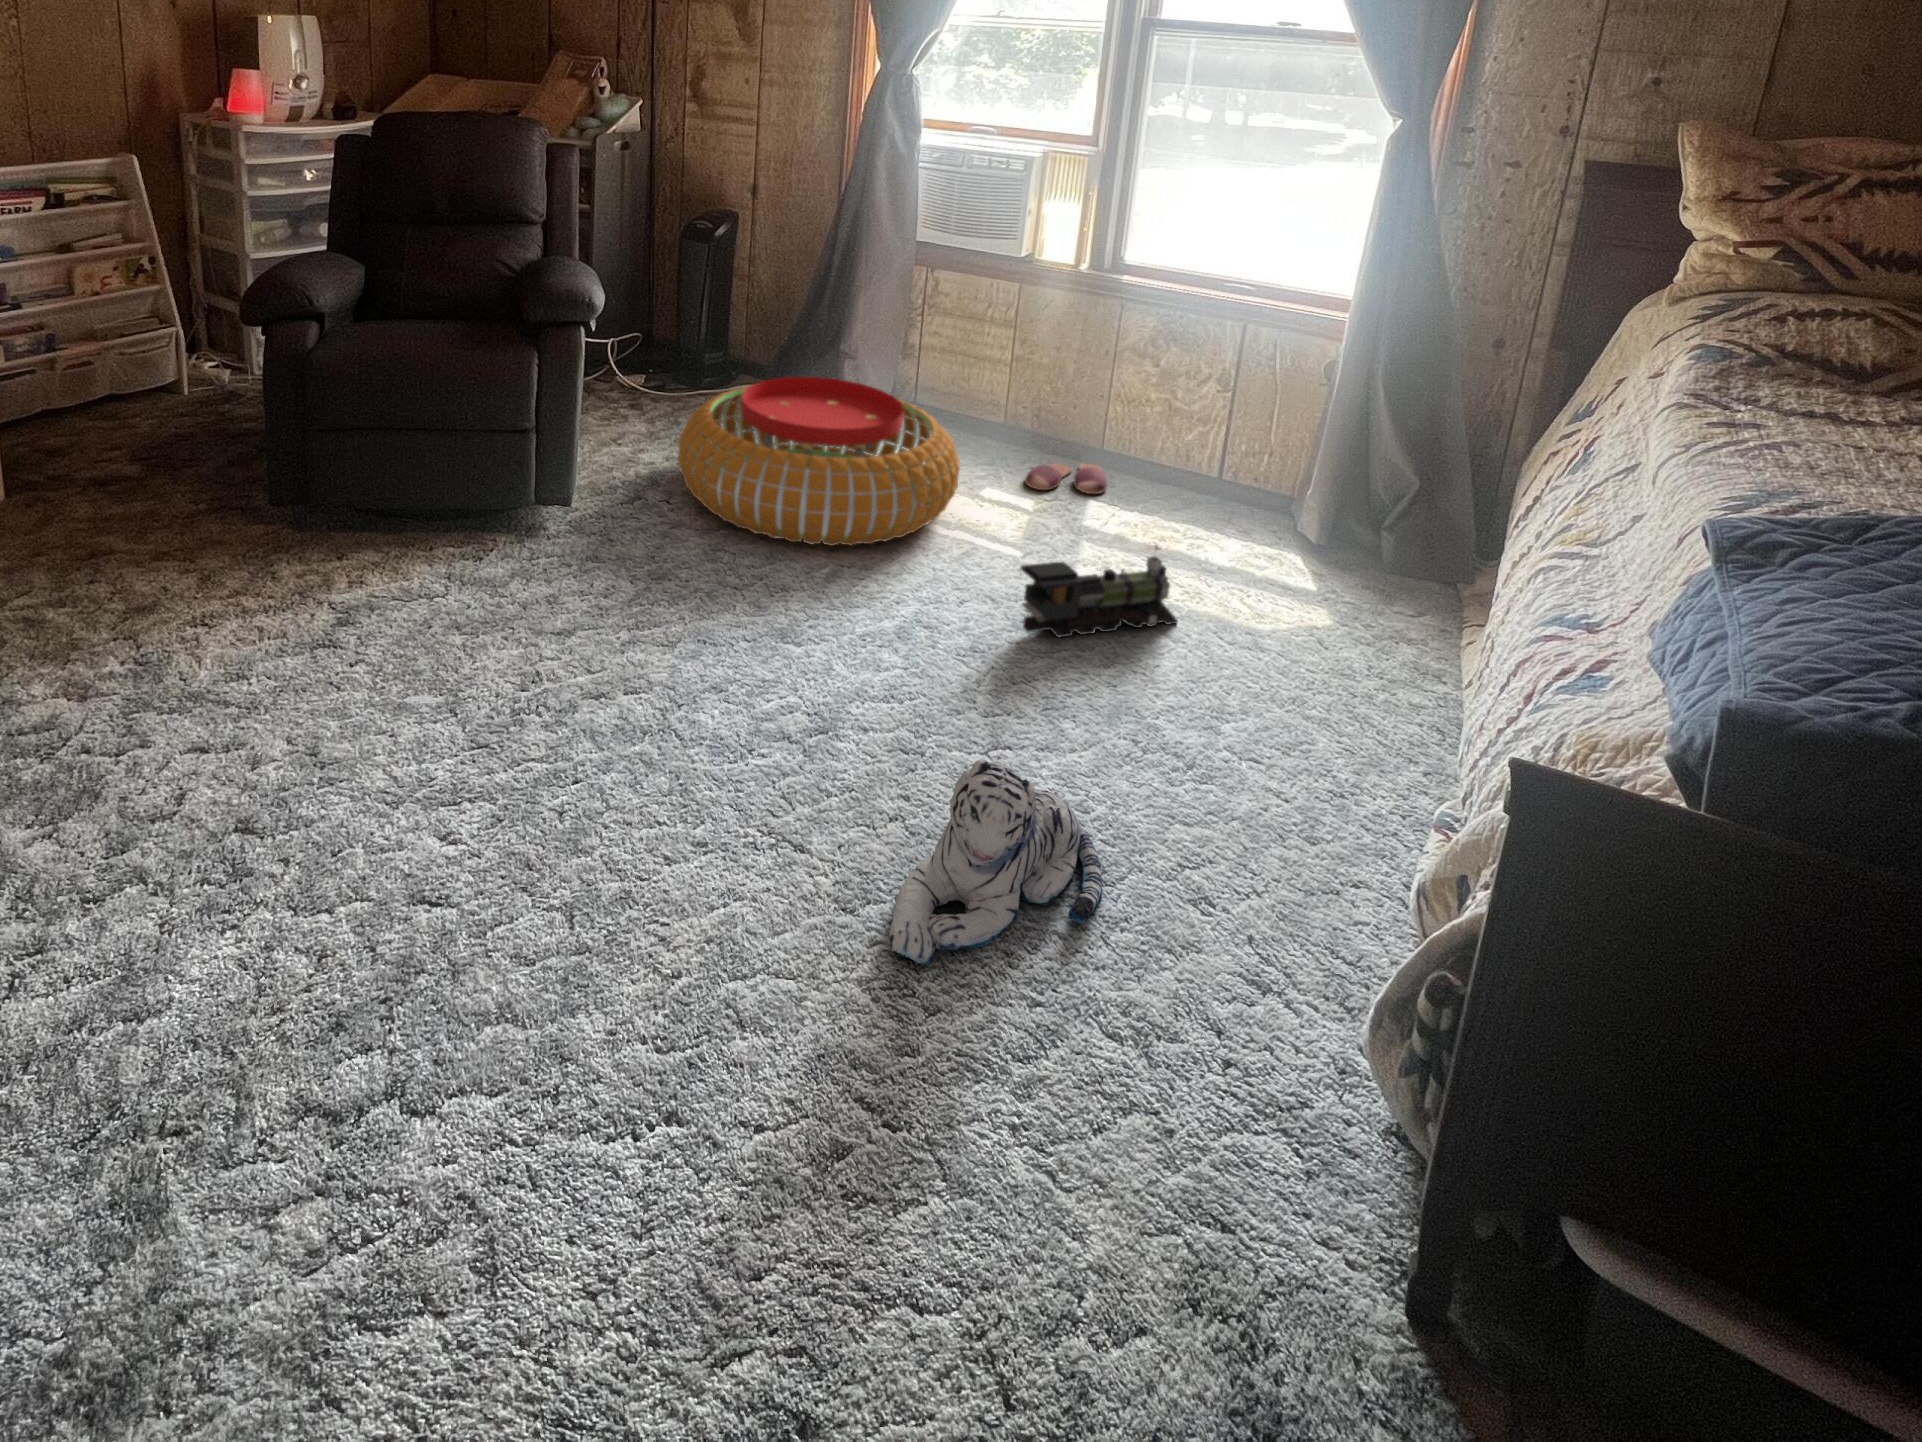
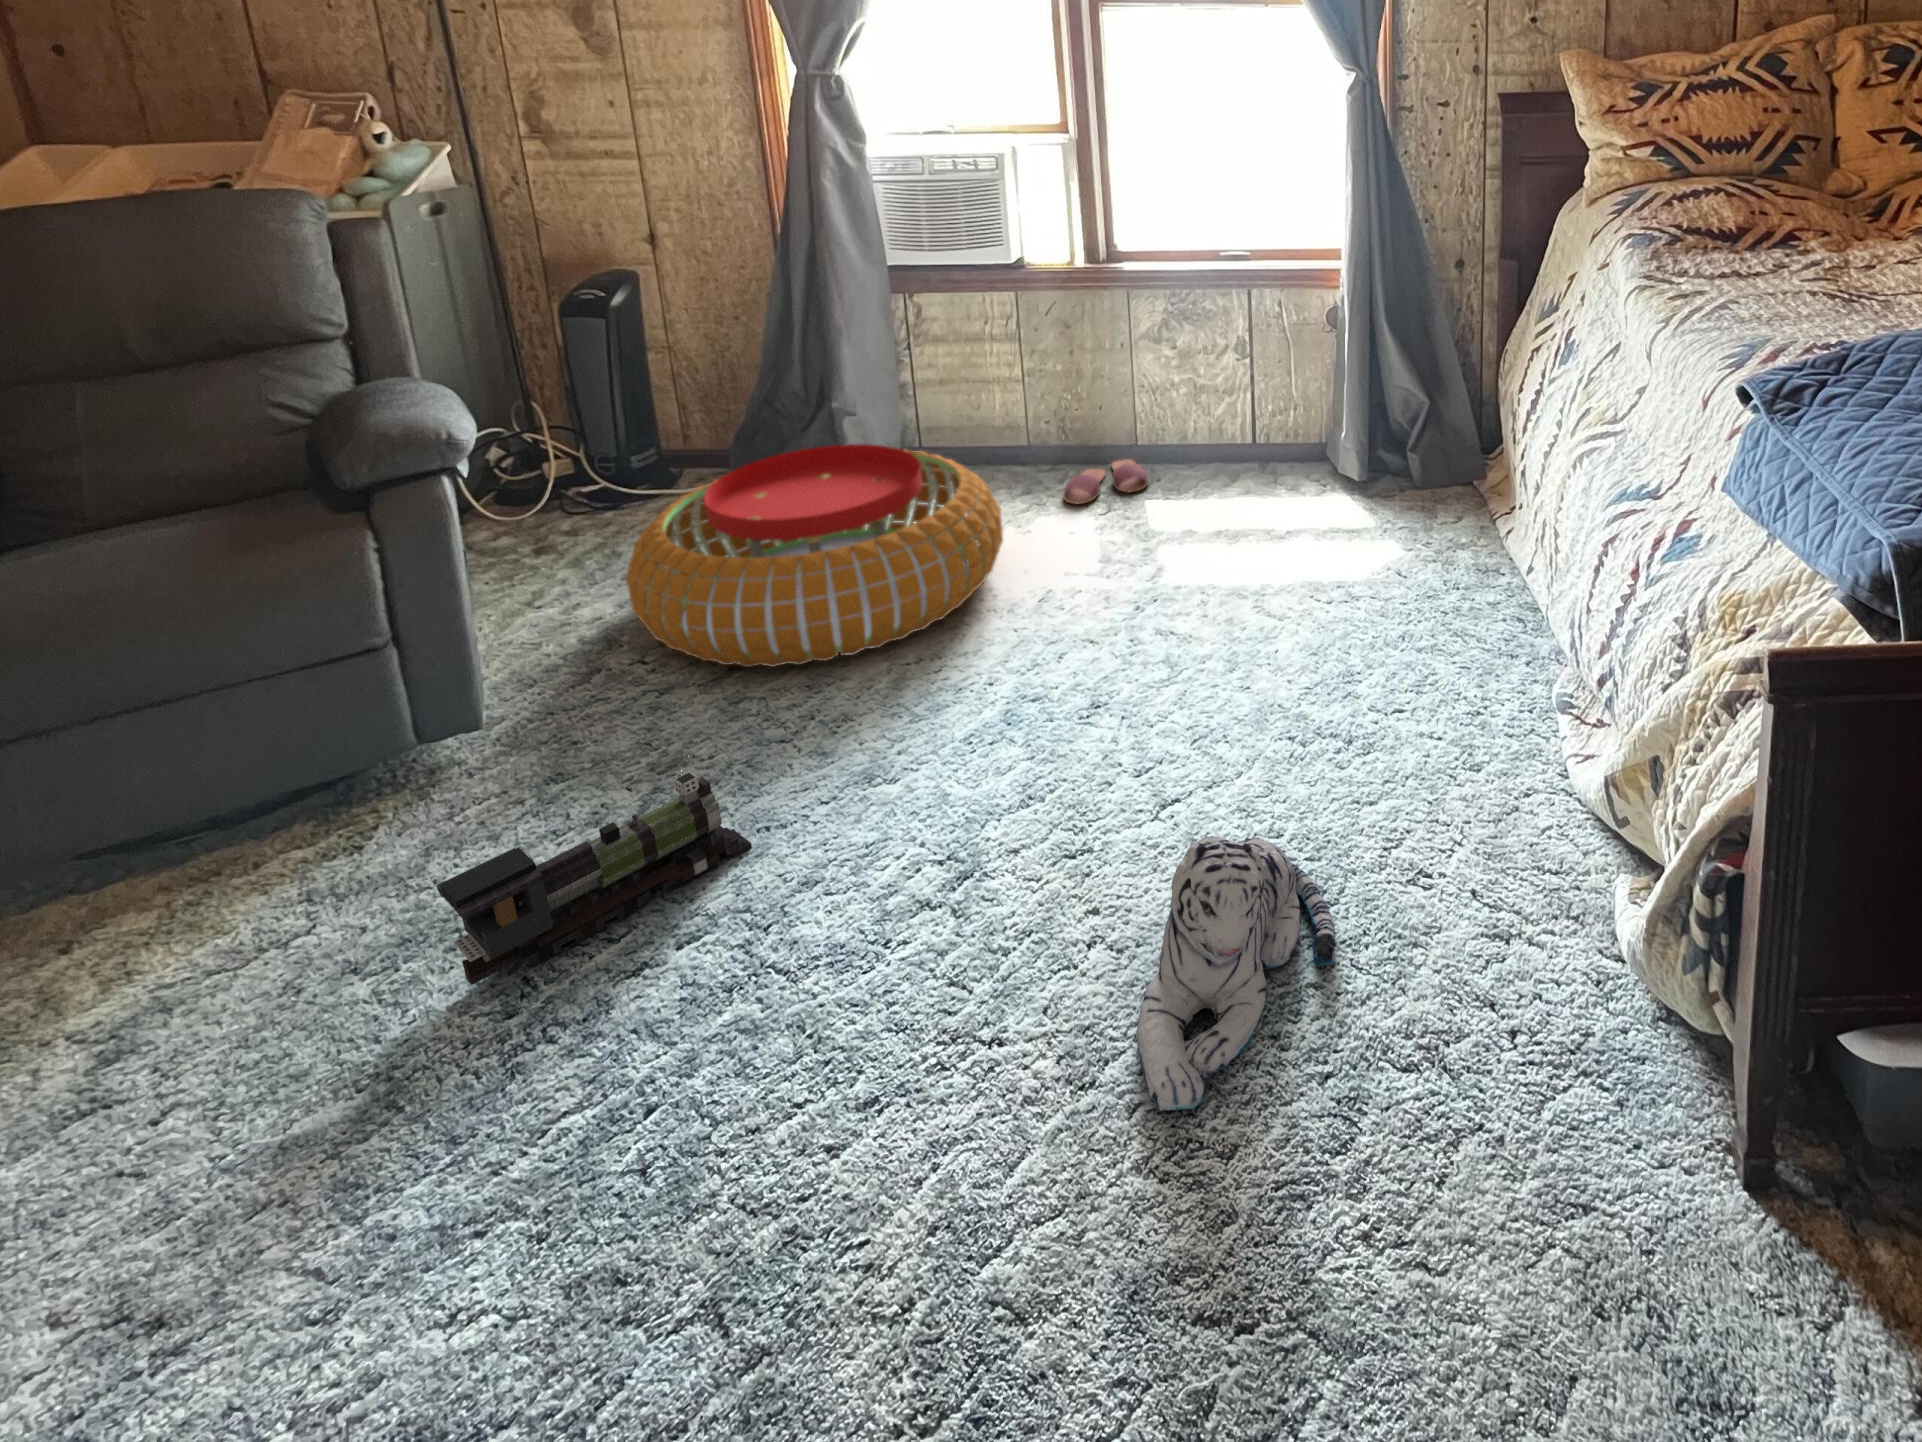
toy train: present [1021,545,1178,637] -> present [437,756,752,985]

